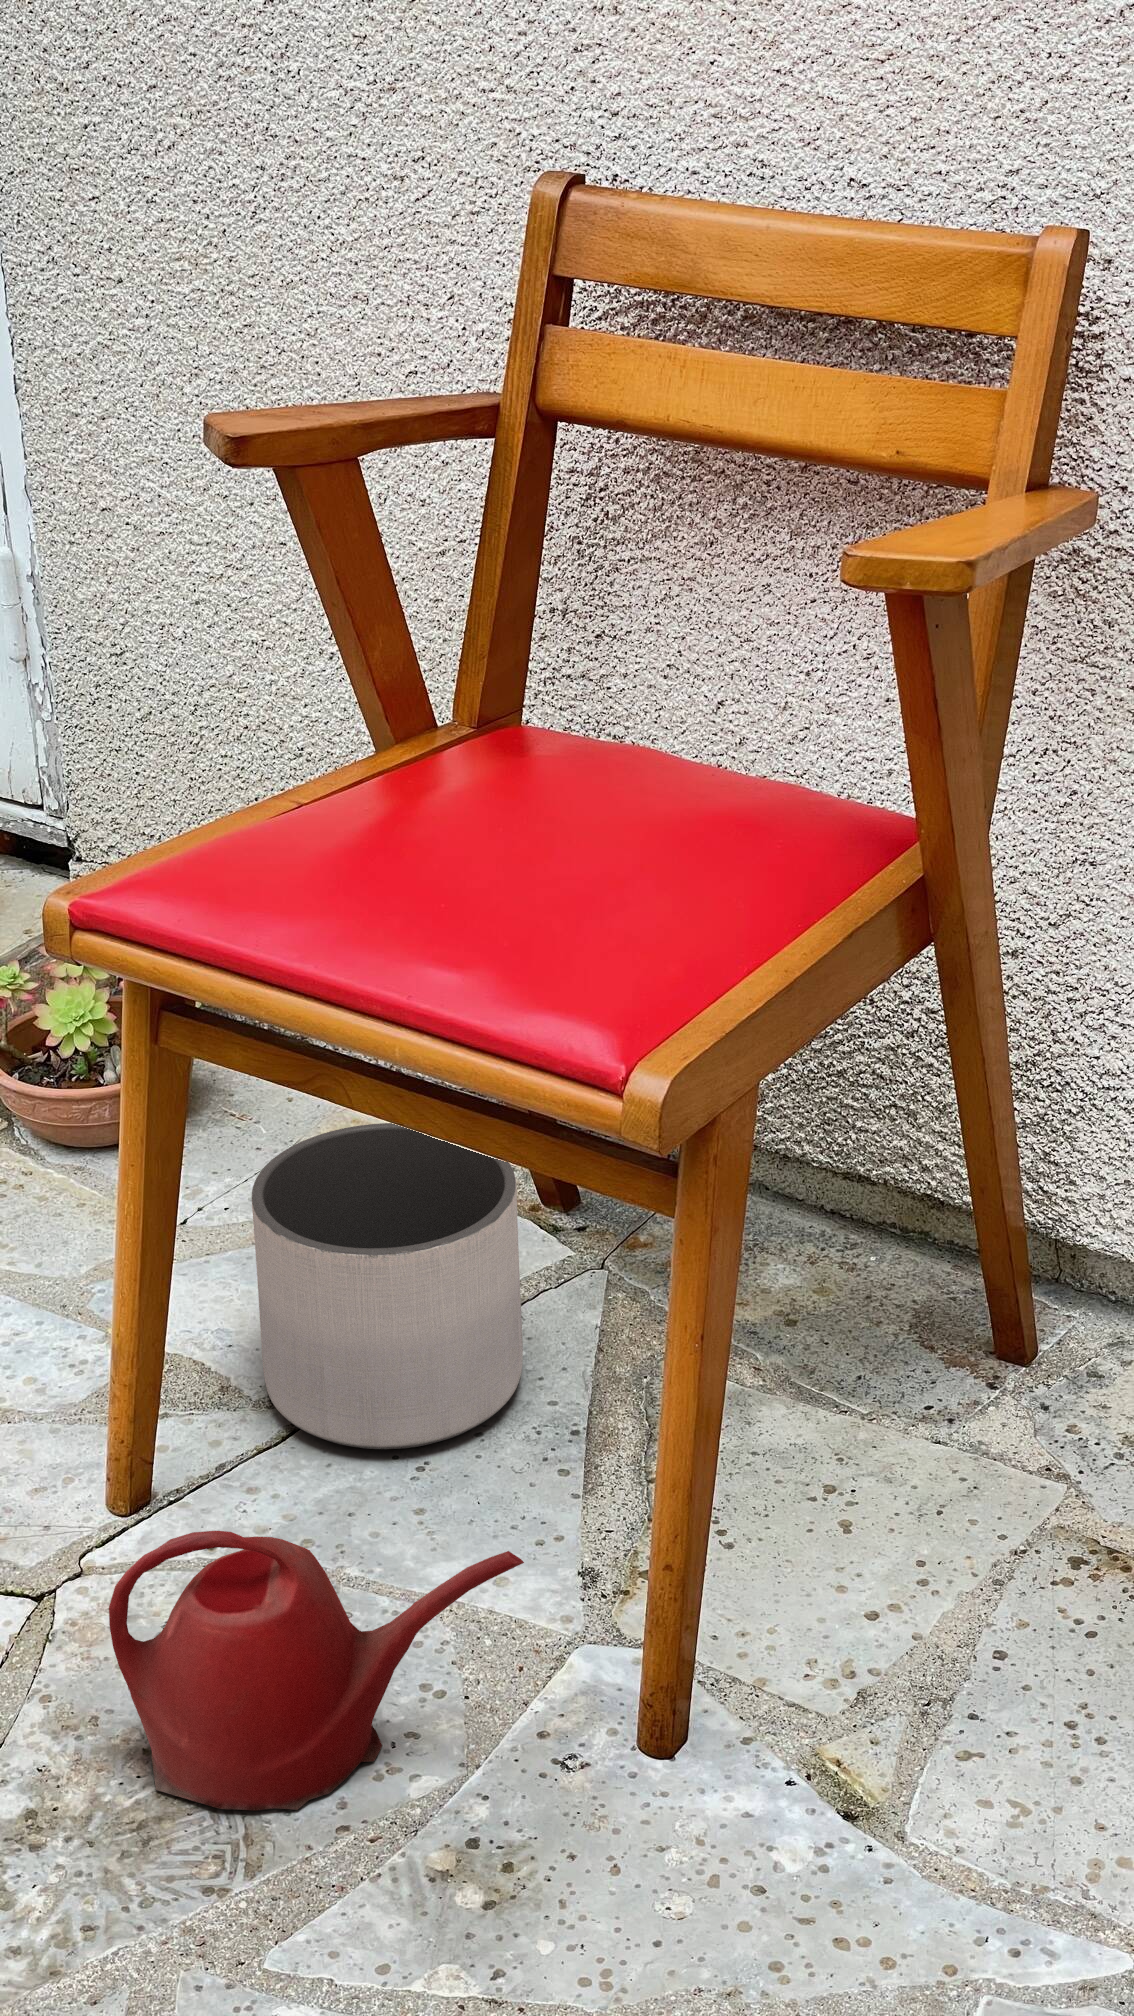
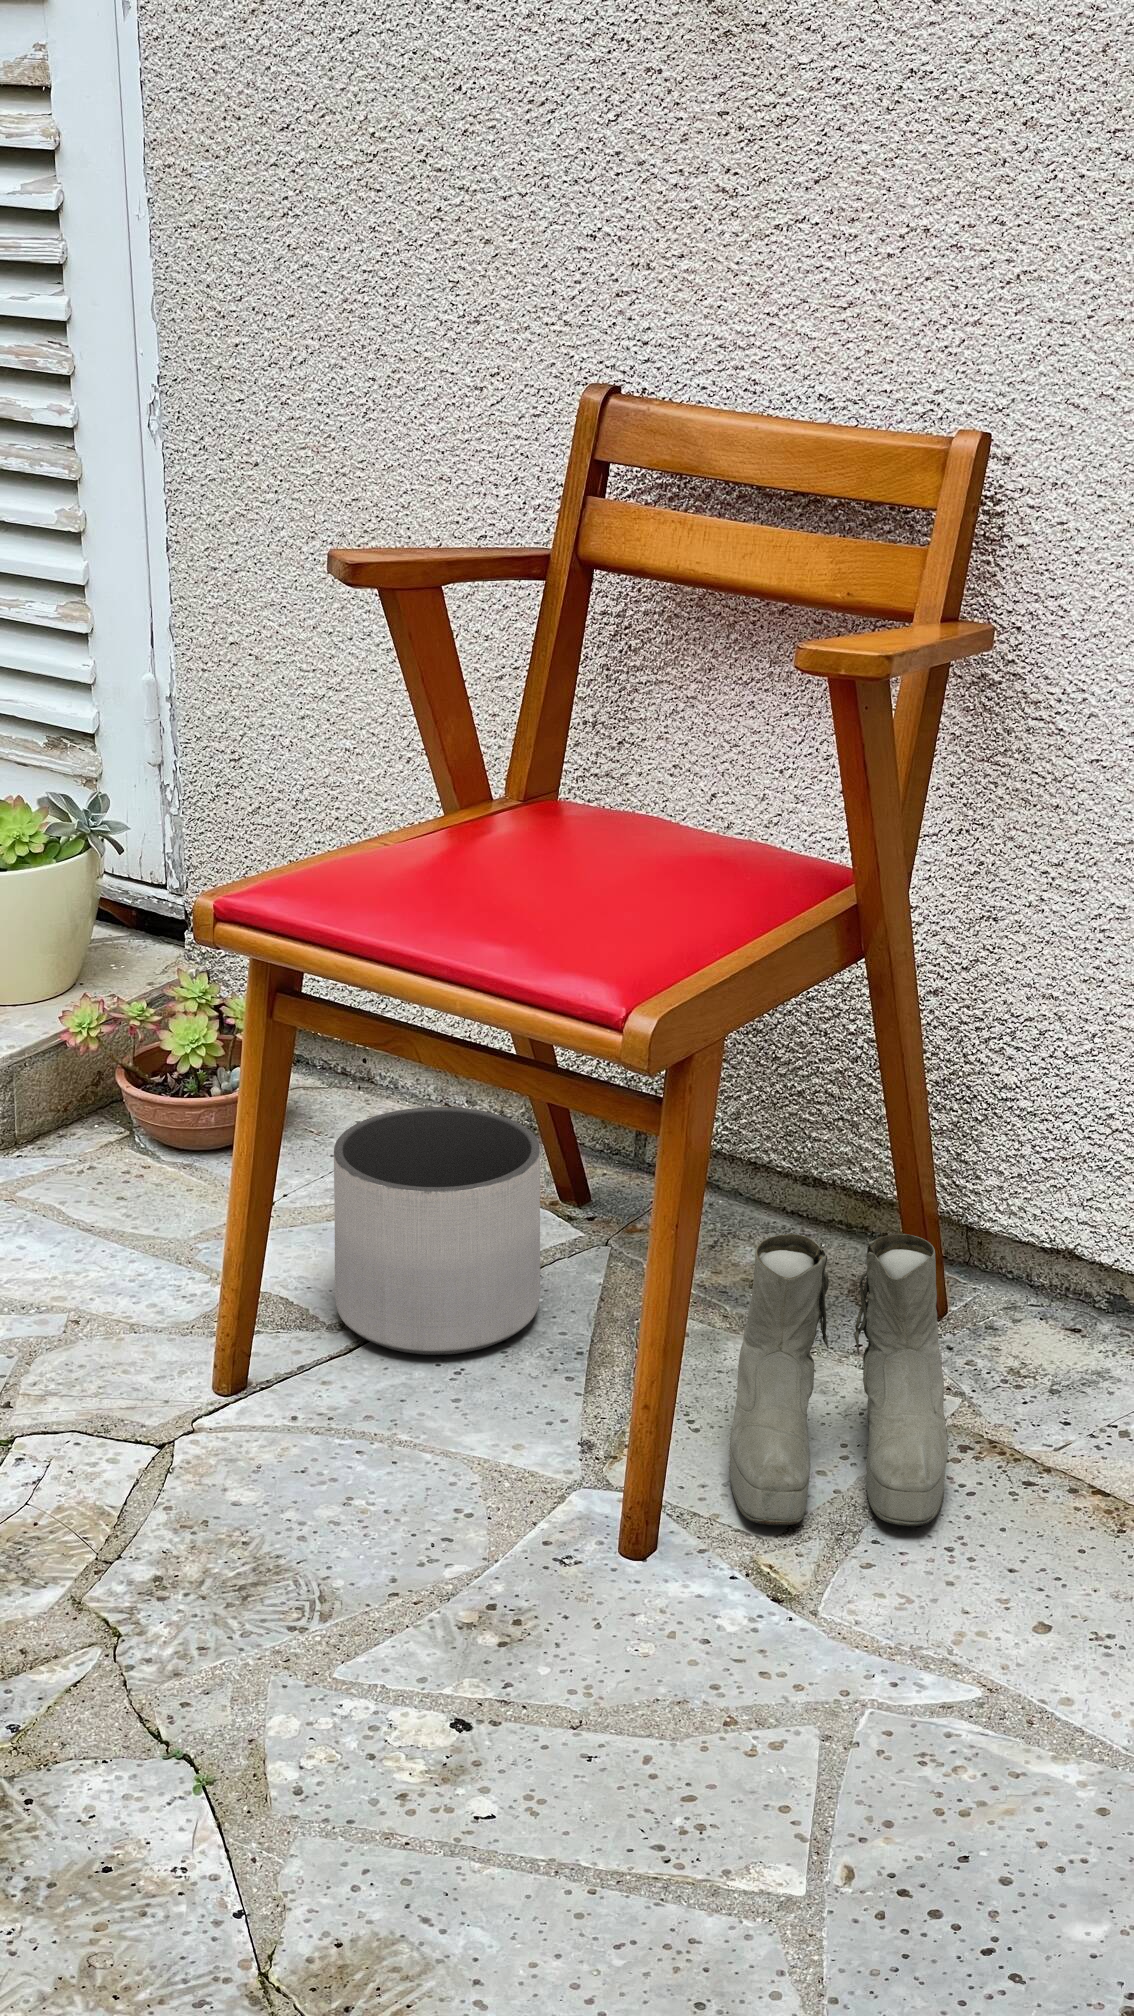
boots: none [775,1301,1057,1698] -> present [729,1234,948,1526]
watering can: present [109,1531,524,1811] -> none [221,1360,537,1582]

